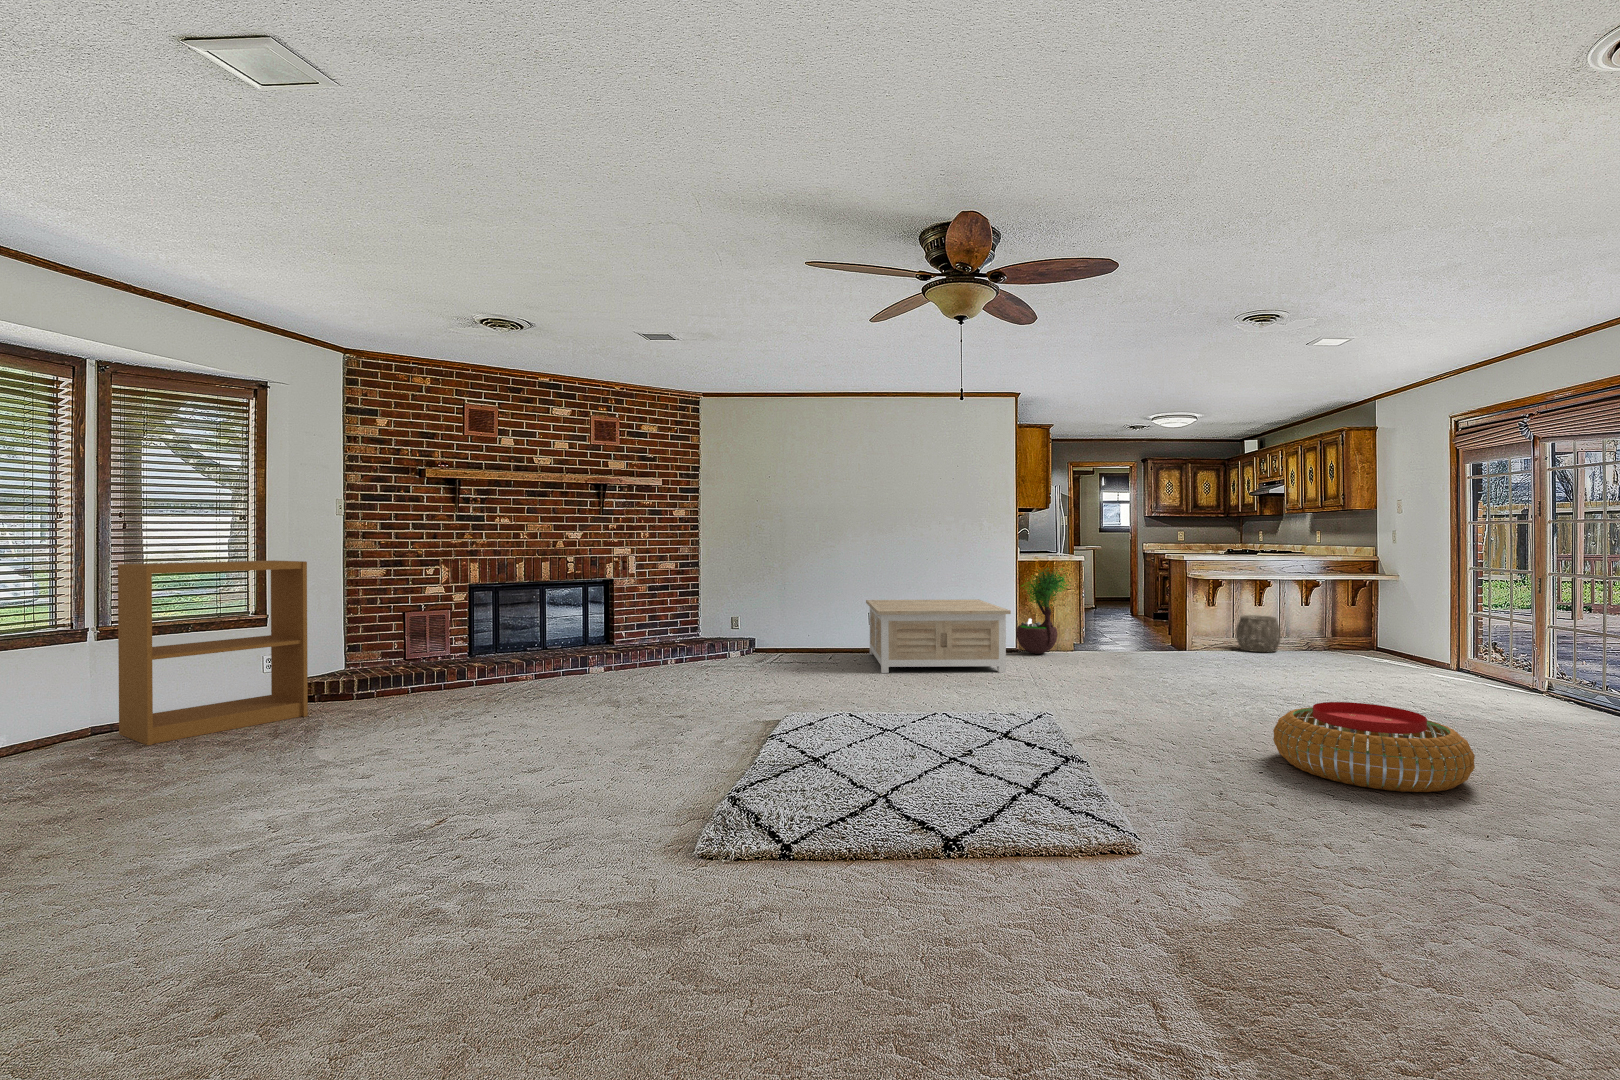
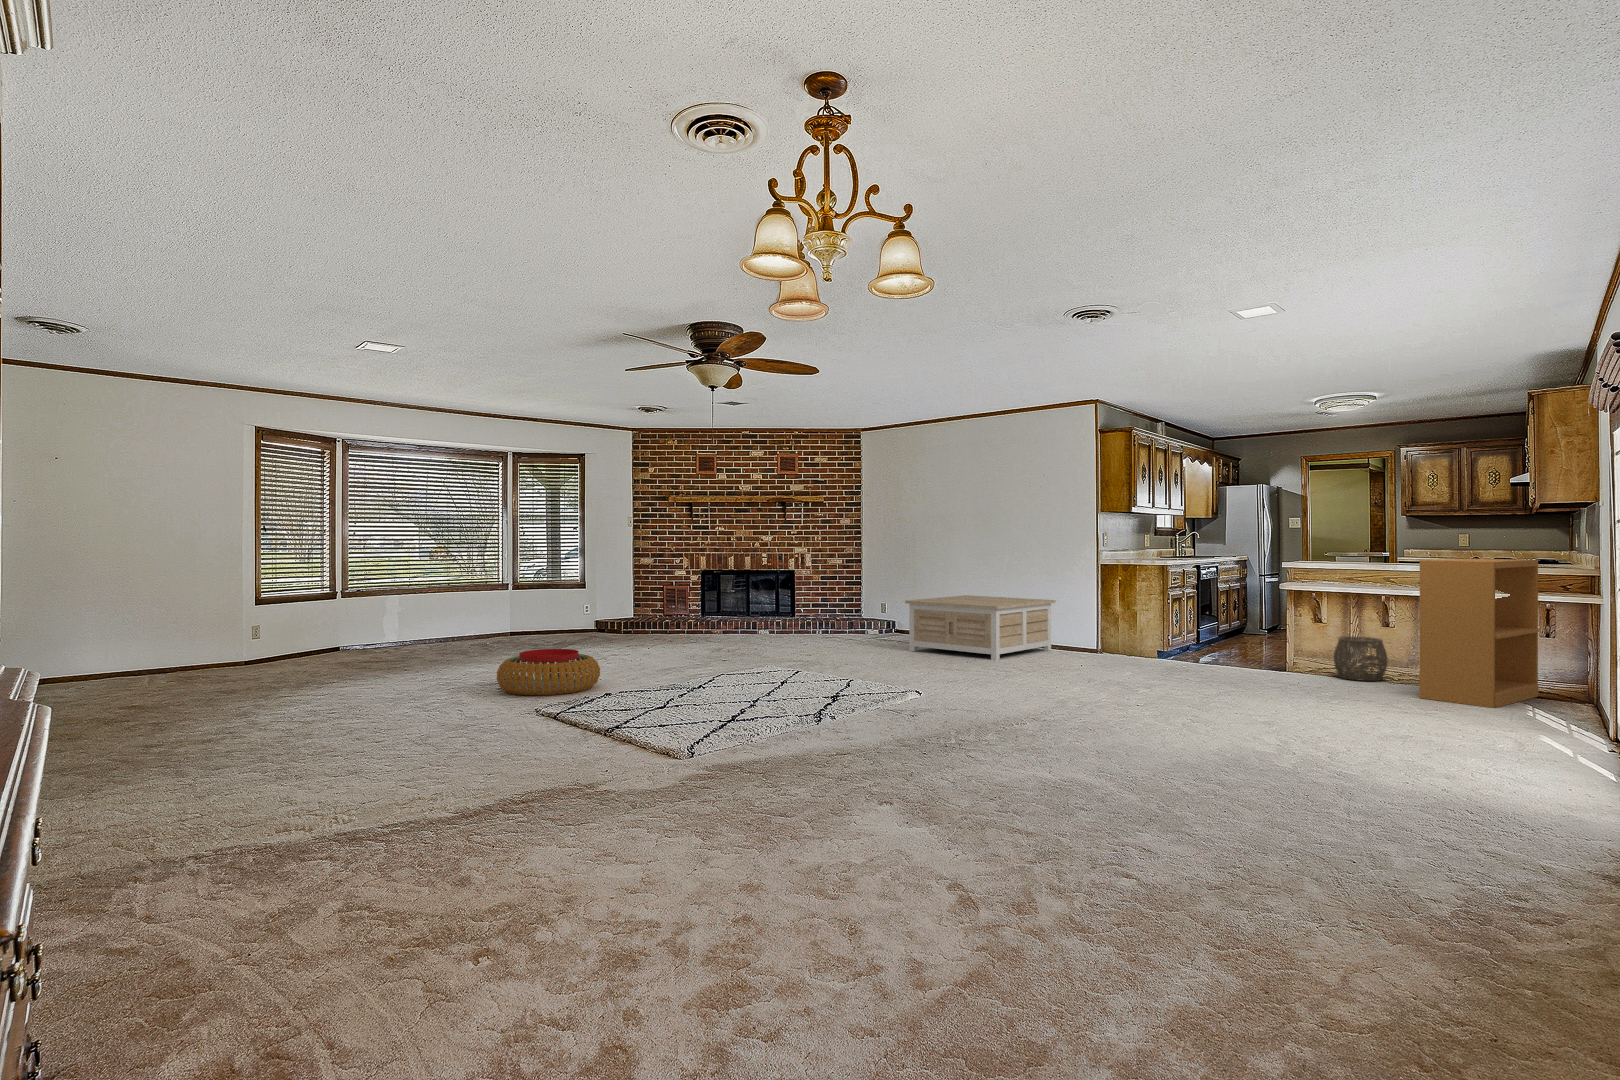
bookshelf: present [118,560,308,745] -> present [1419,559,1539,708]
potted tree: present [1017,568,1067,654] -> none [1073,566,1128,656]
pouf: present [1273,702,1475,792] -> present [497,649,600,695]

